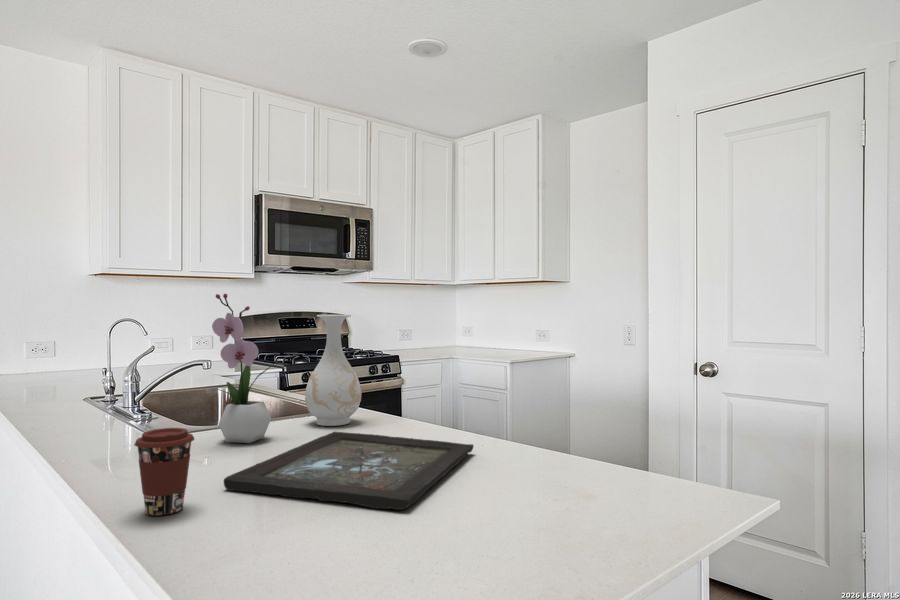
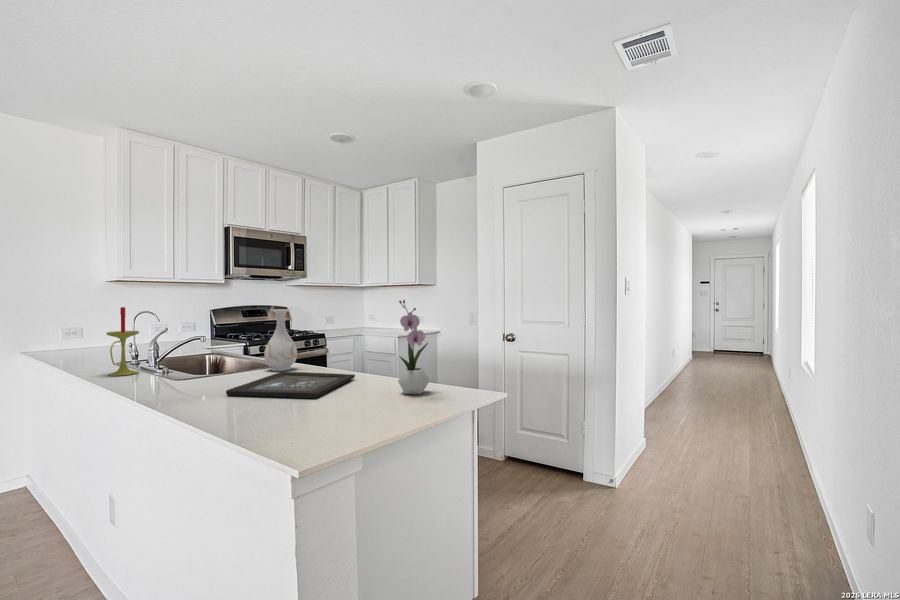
flower arrangement: present [212,294,277,443] -> present [398,300,430,394]
candle: none [52,305,106,426] -> present [107,307,139,376]
coffee cup: present [134,428,194,516] -> none [184,366,213,405]

